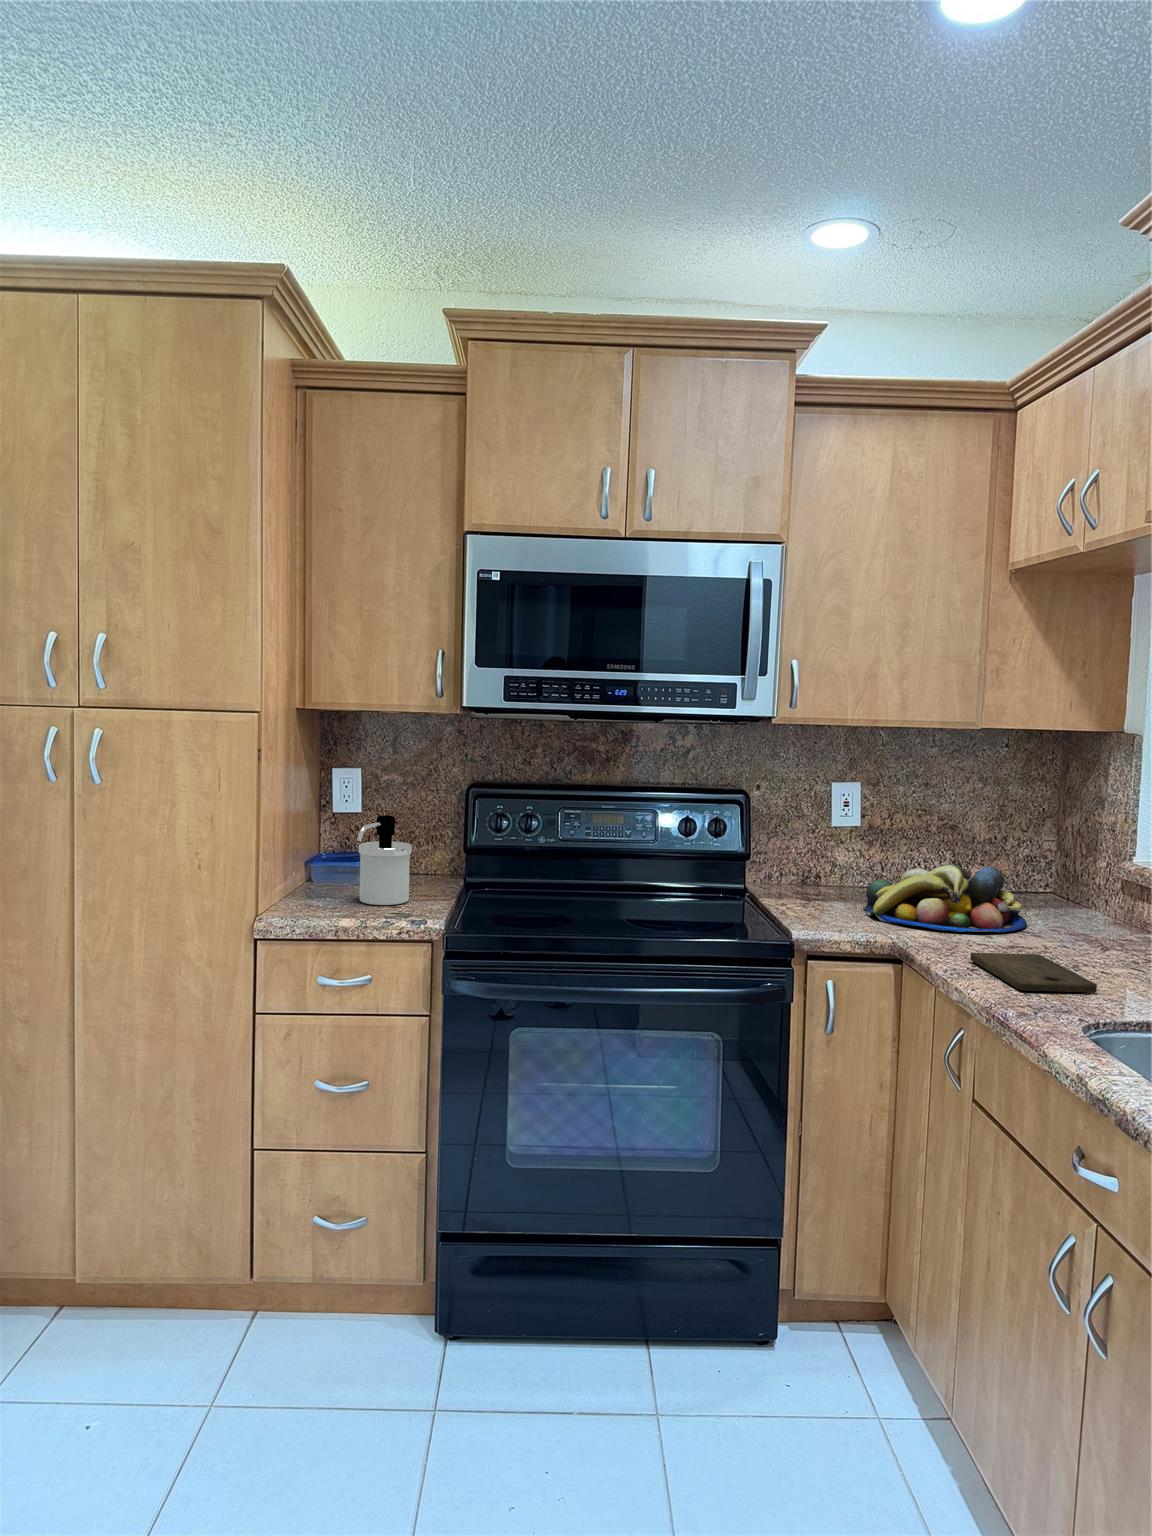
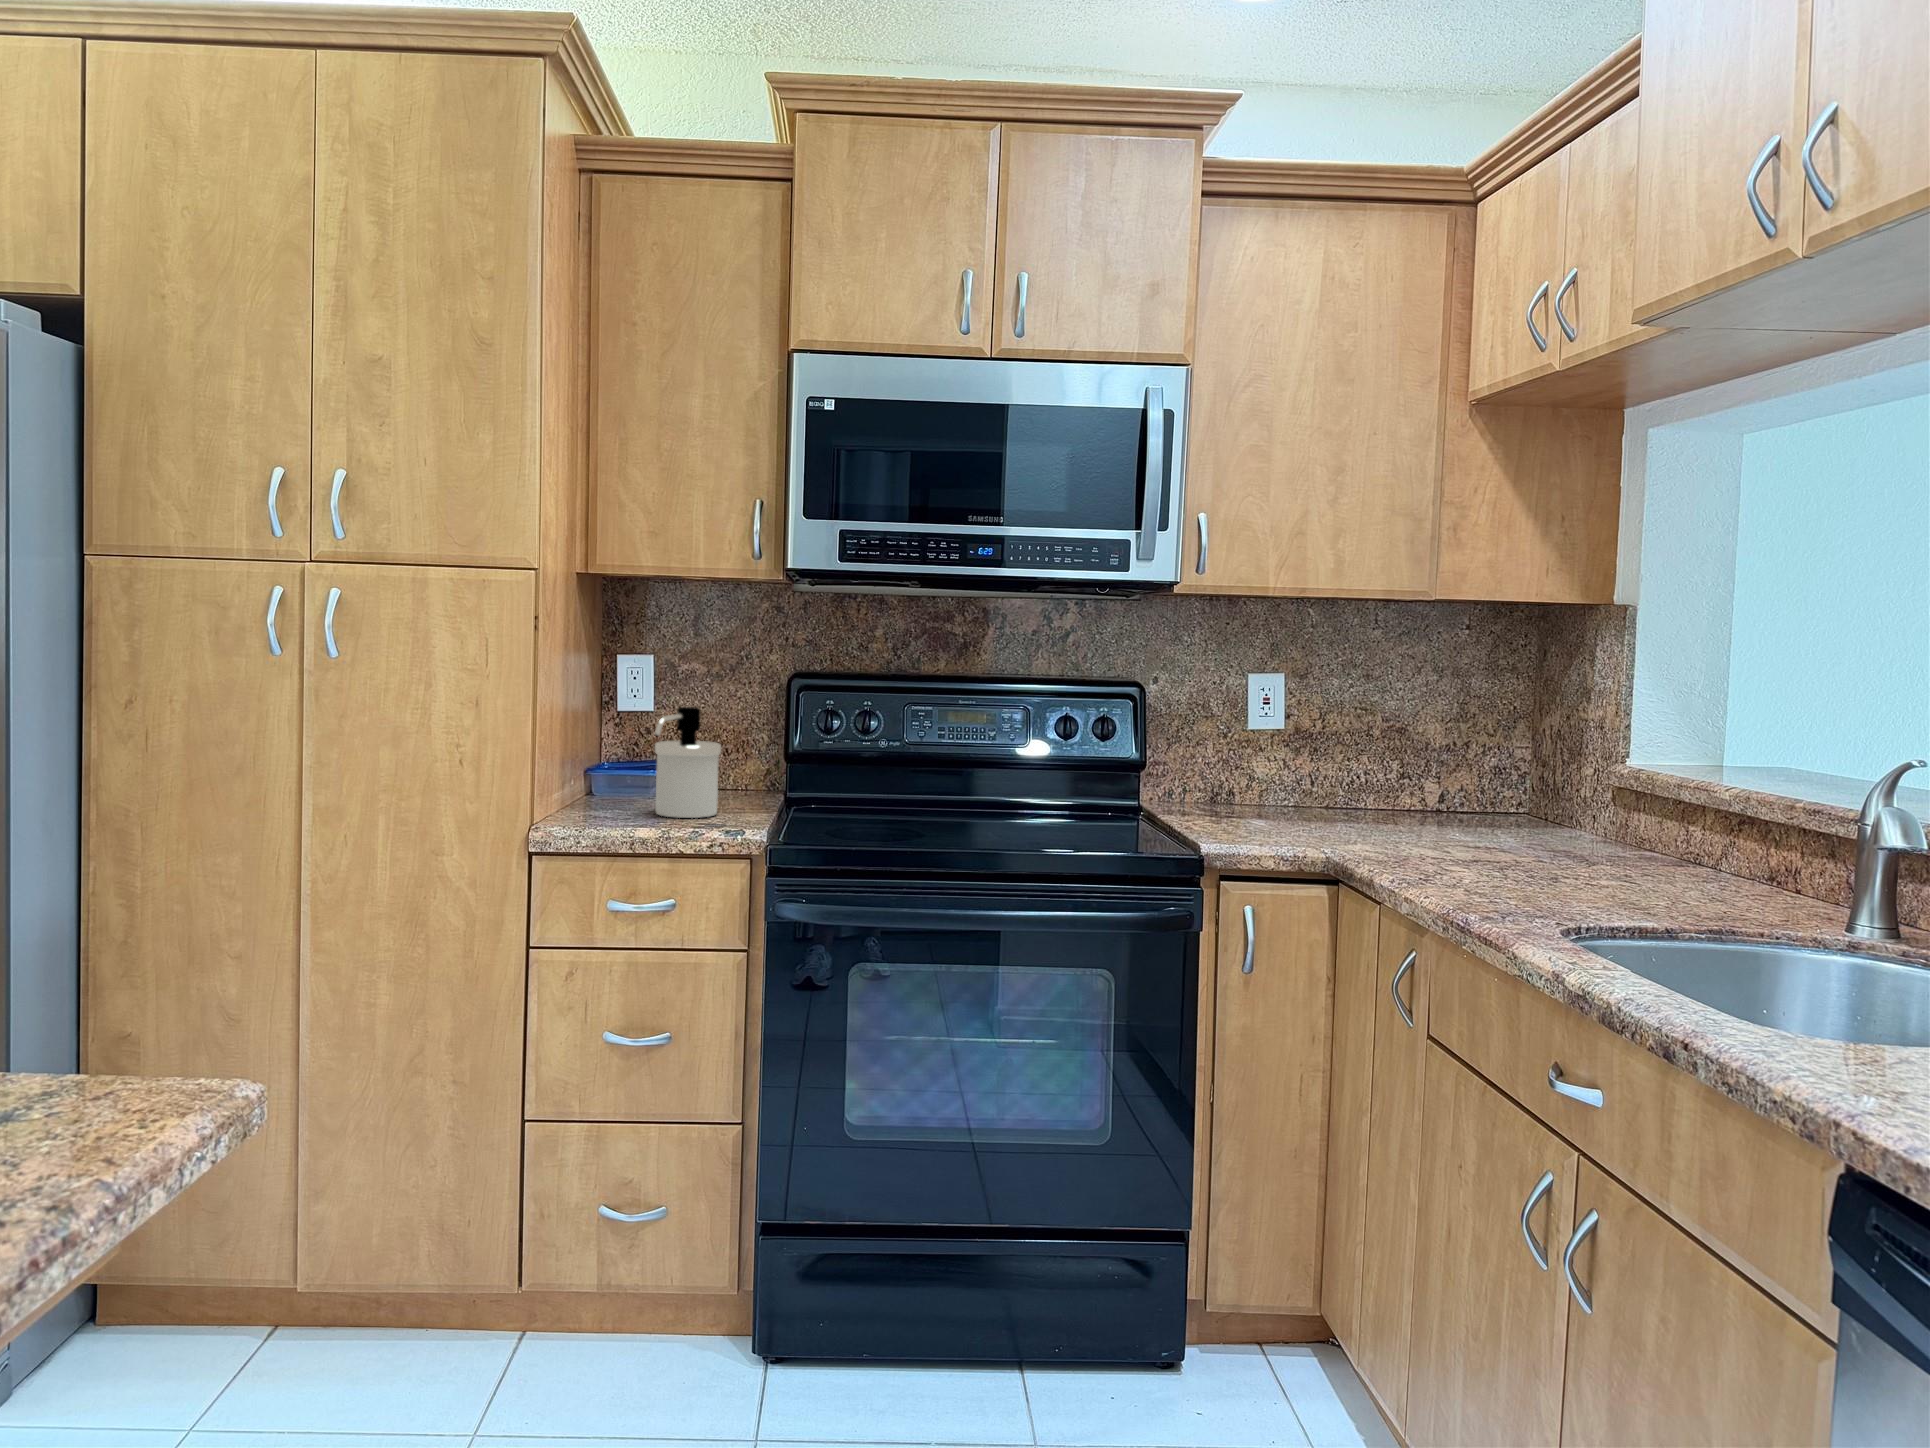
fruit bowl: present [864,864,1027,932] -> none [1288,768,1495,848]
cutting board: present [970,953,1097,992] -> none [1424,863,1580,902]

